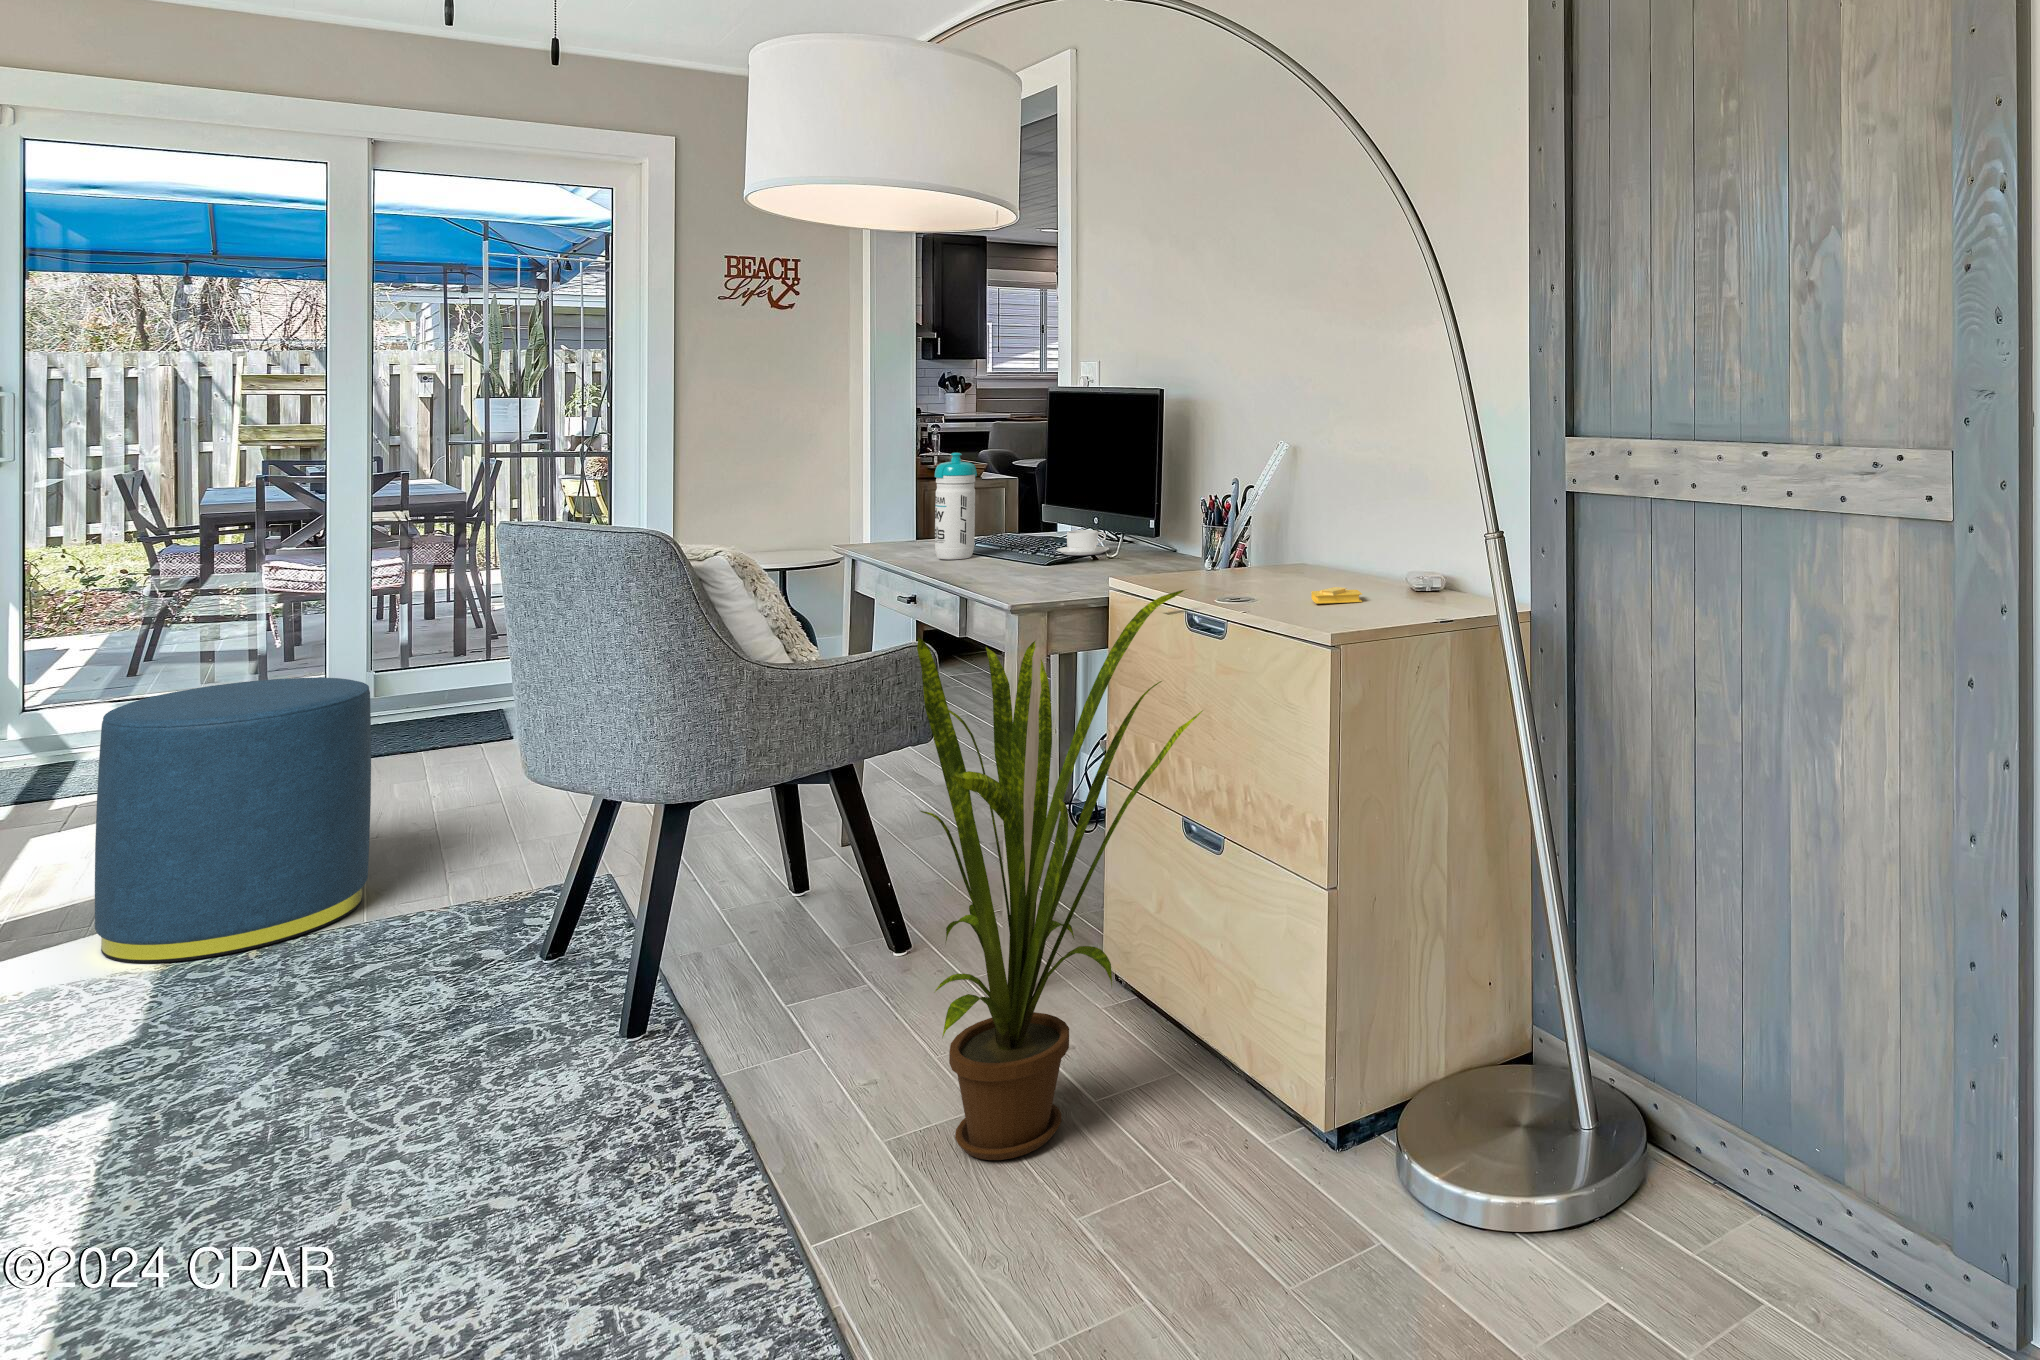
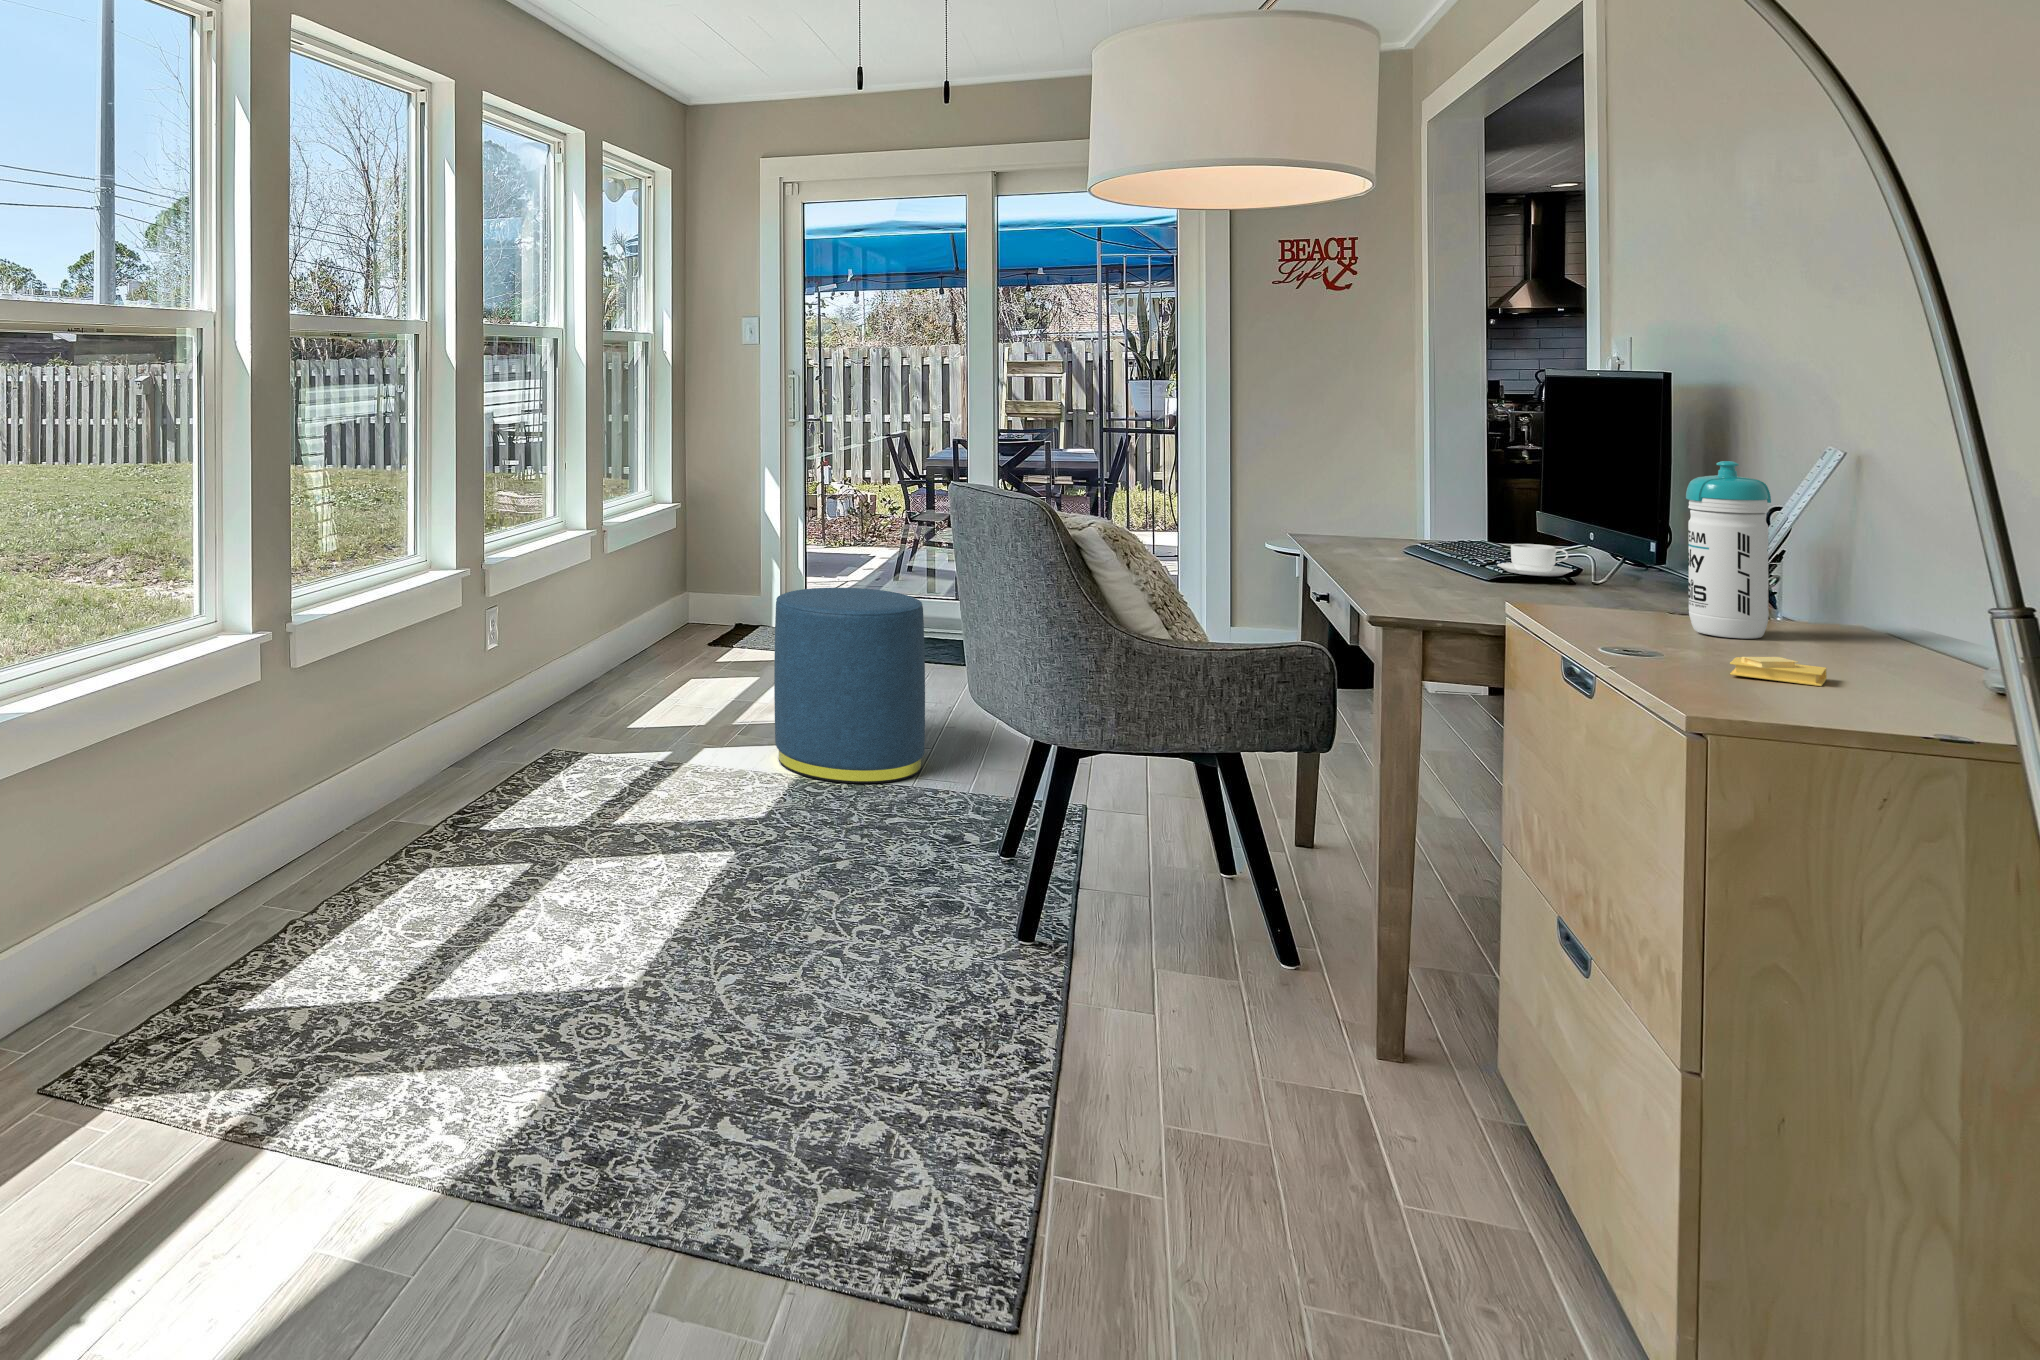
water bottle: present [935,453,977,560] -> present [1686,461,1771,639]
house plant: present [917,590,1203,1160] -> none [1127,619,1532,1219]

